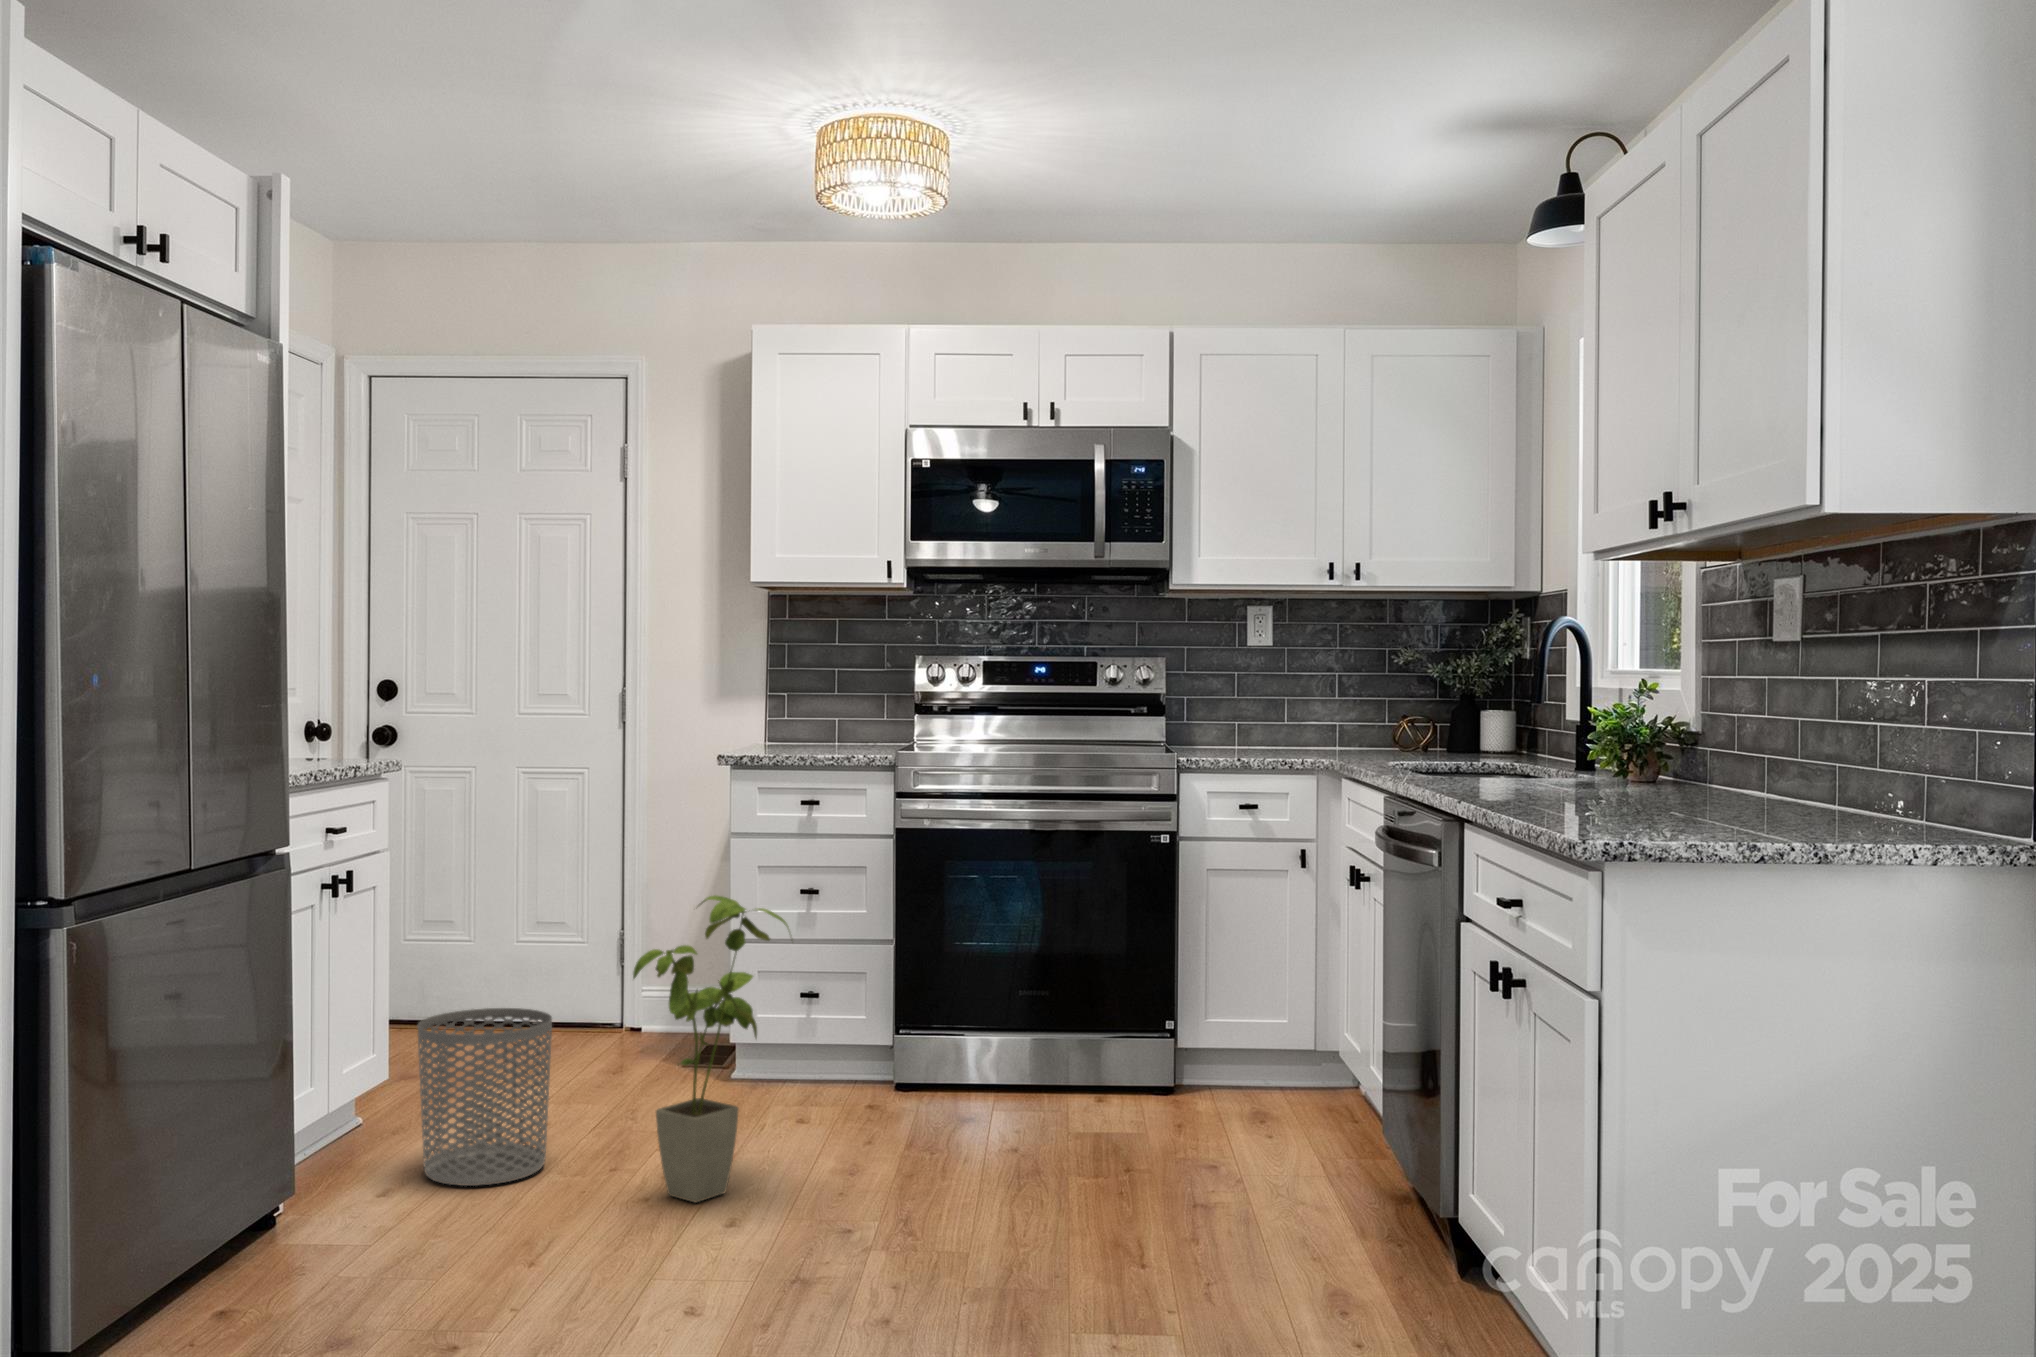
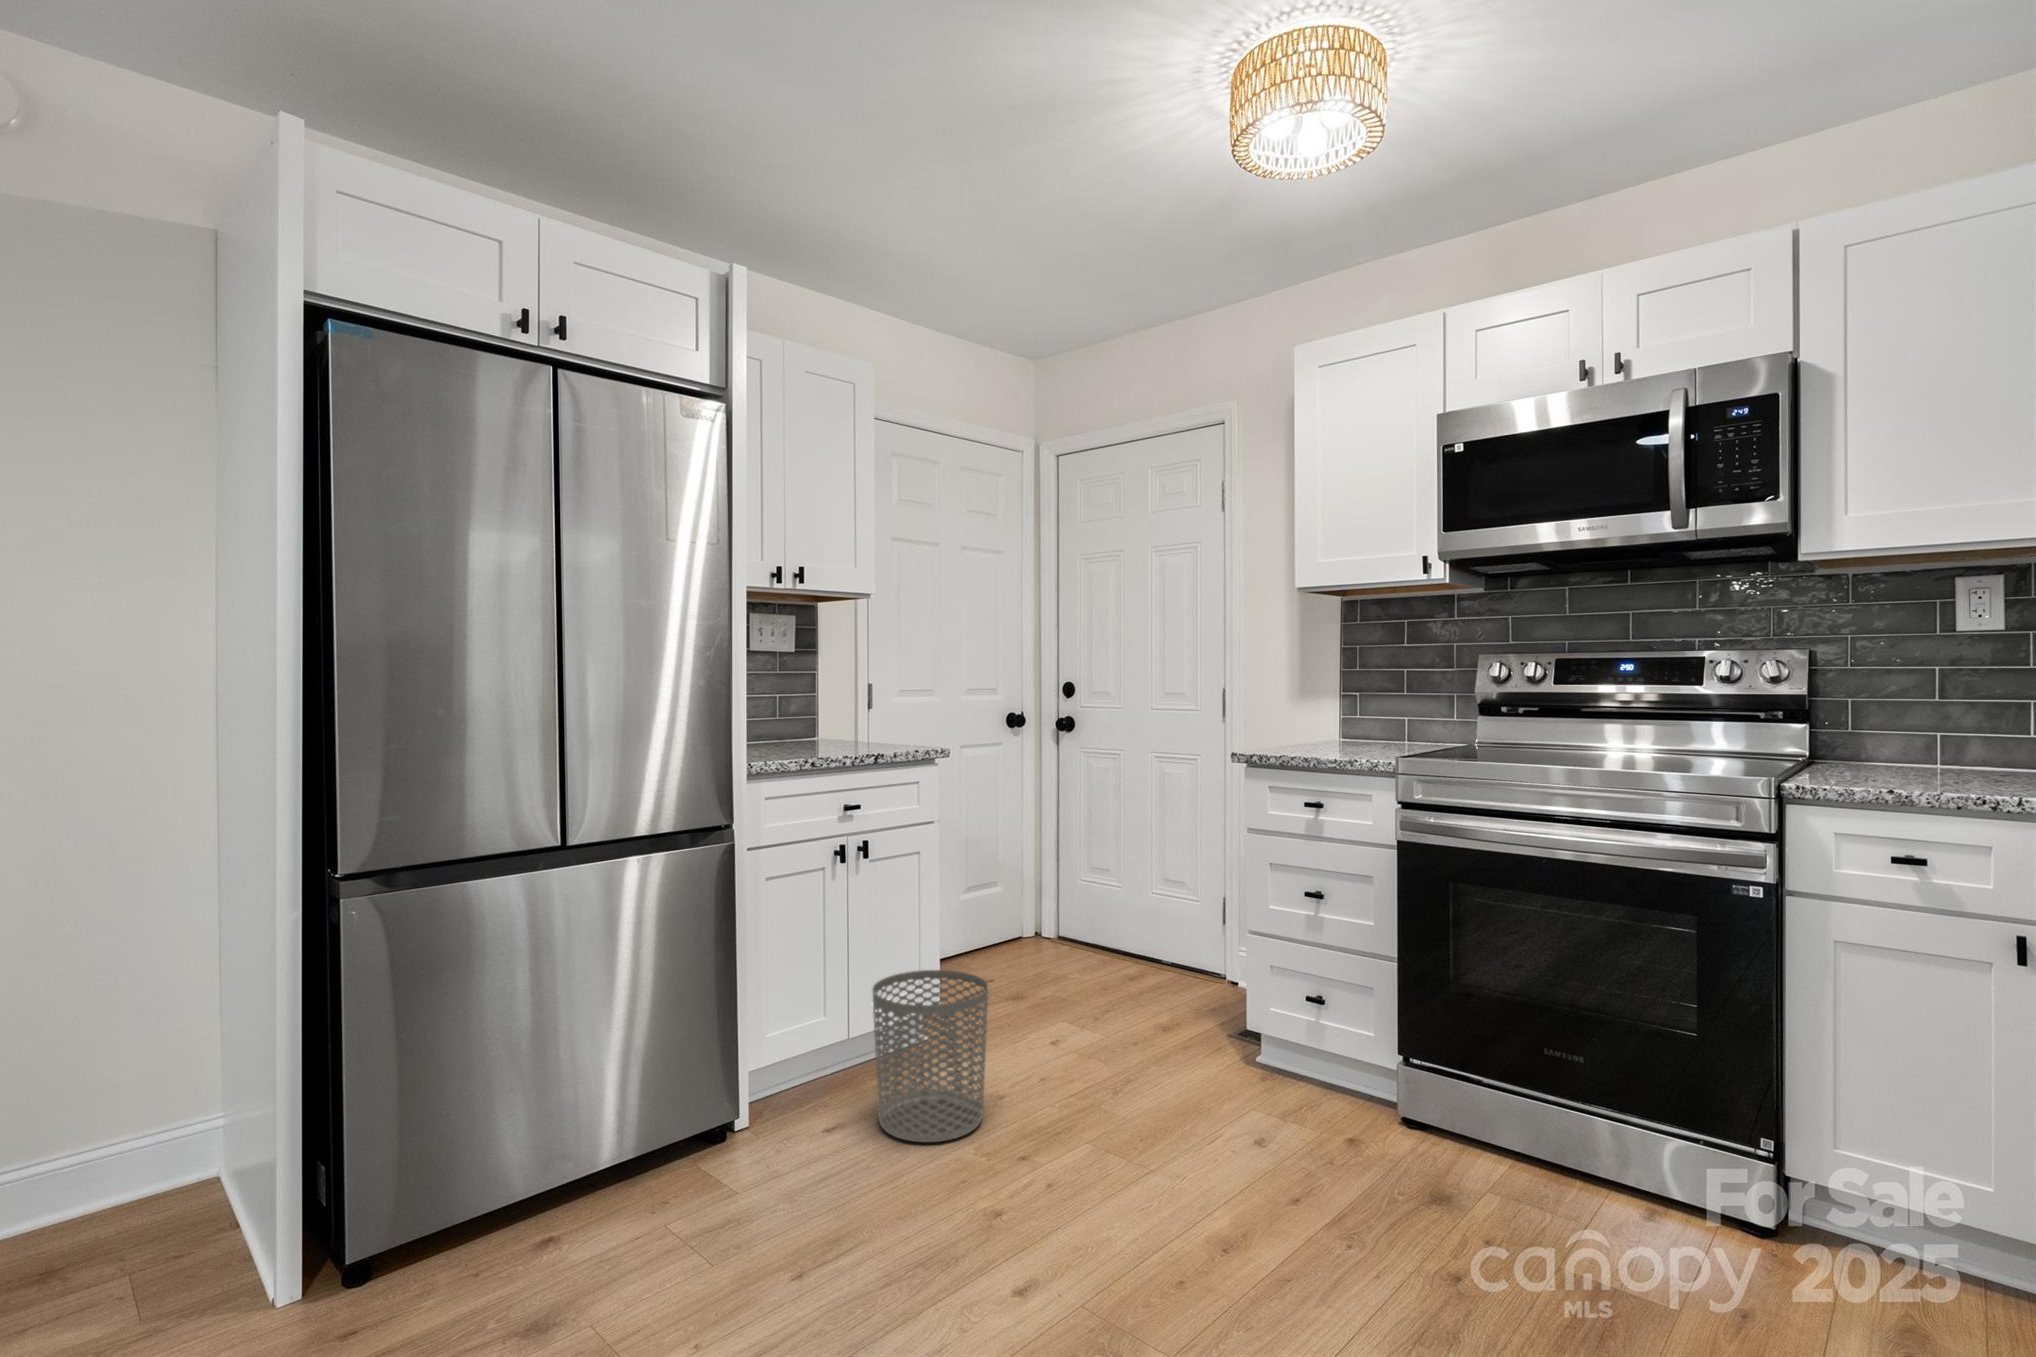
house plant: present [633,895,788,1202] -> none [975,908,1133,1234]

